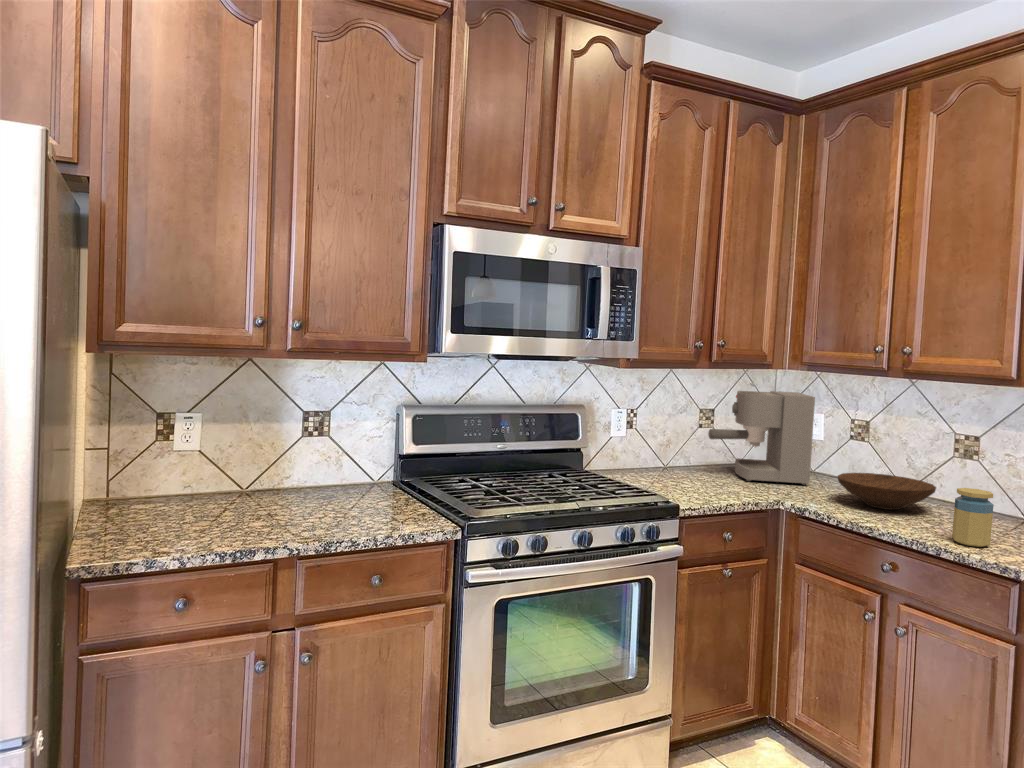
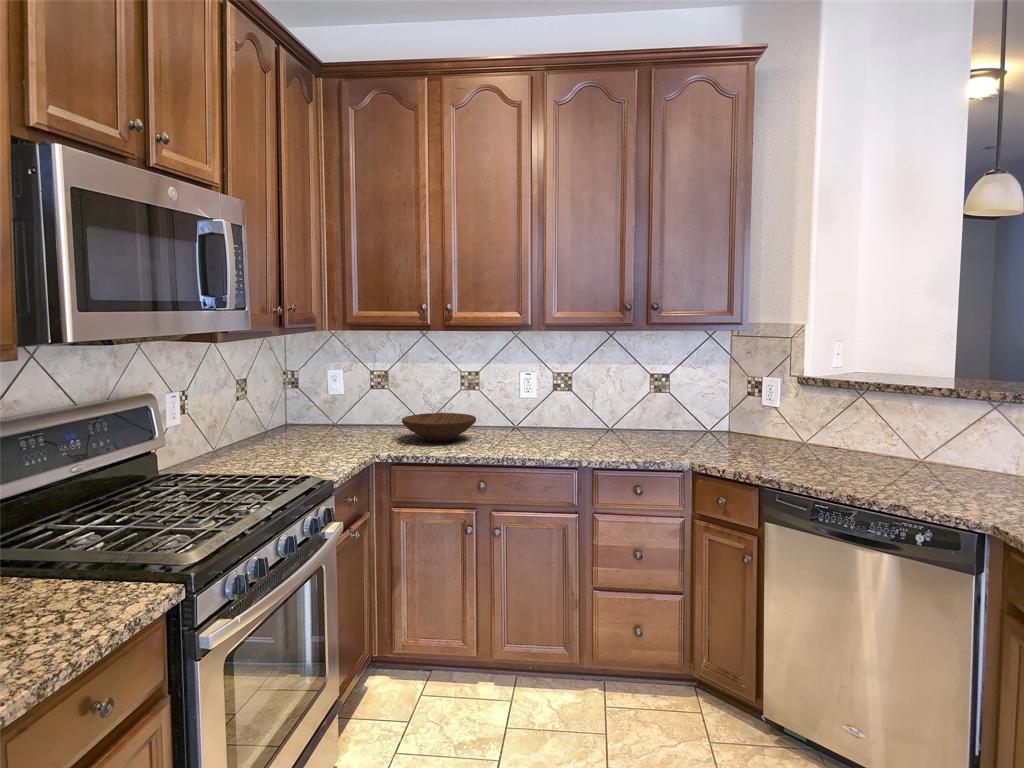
coffee maker: present [708,391,815,485] -> none [266,351,363,445]
jar: present [952,488,994,547] -> none [520,409,543,452]

